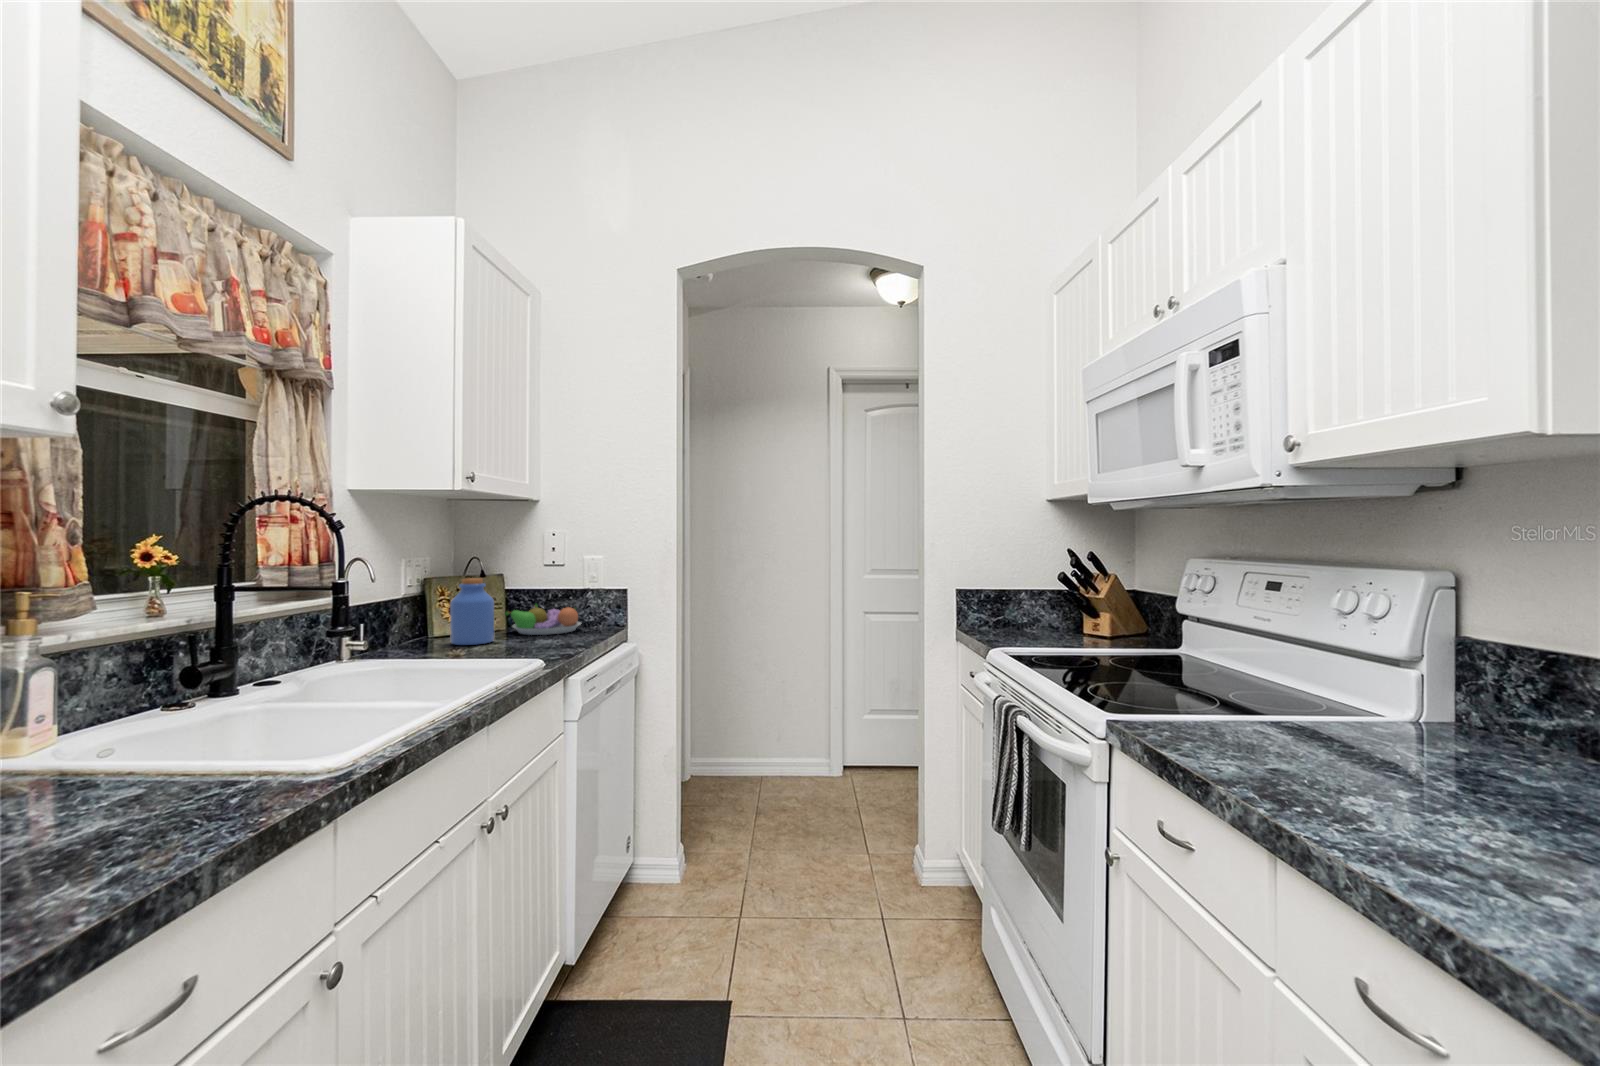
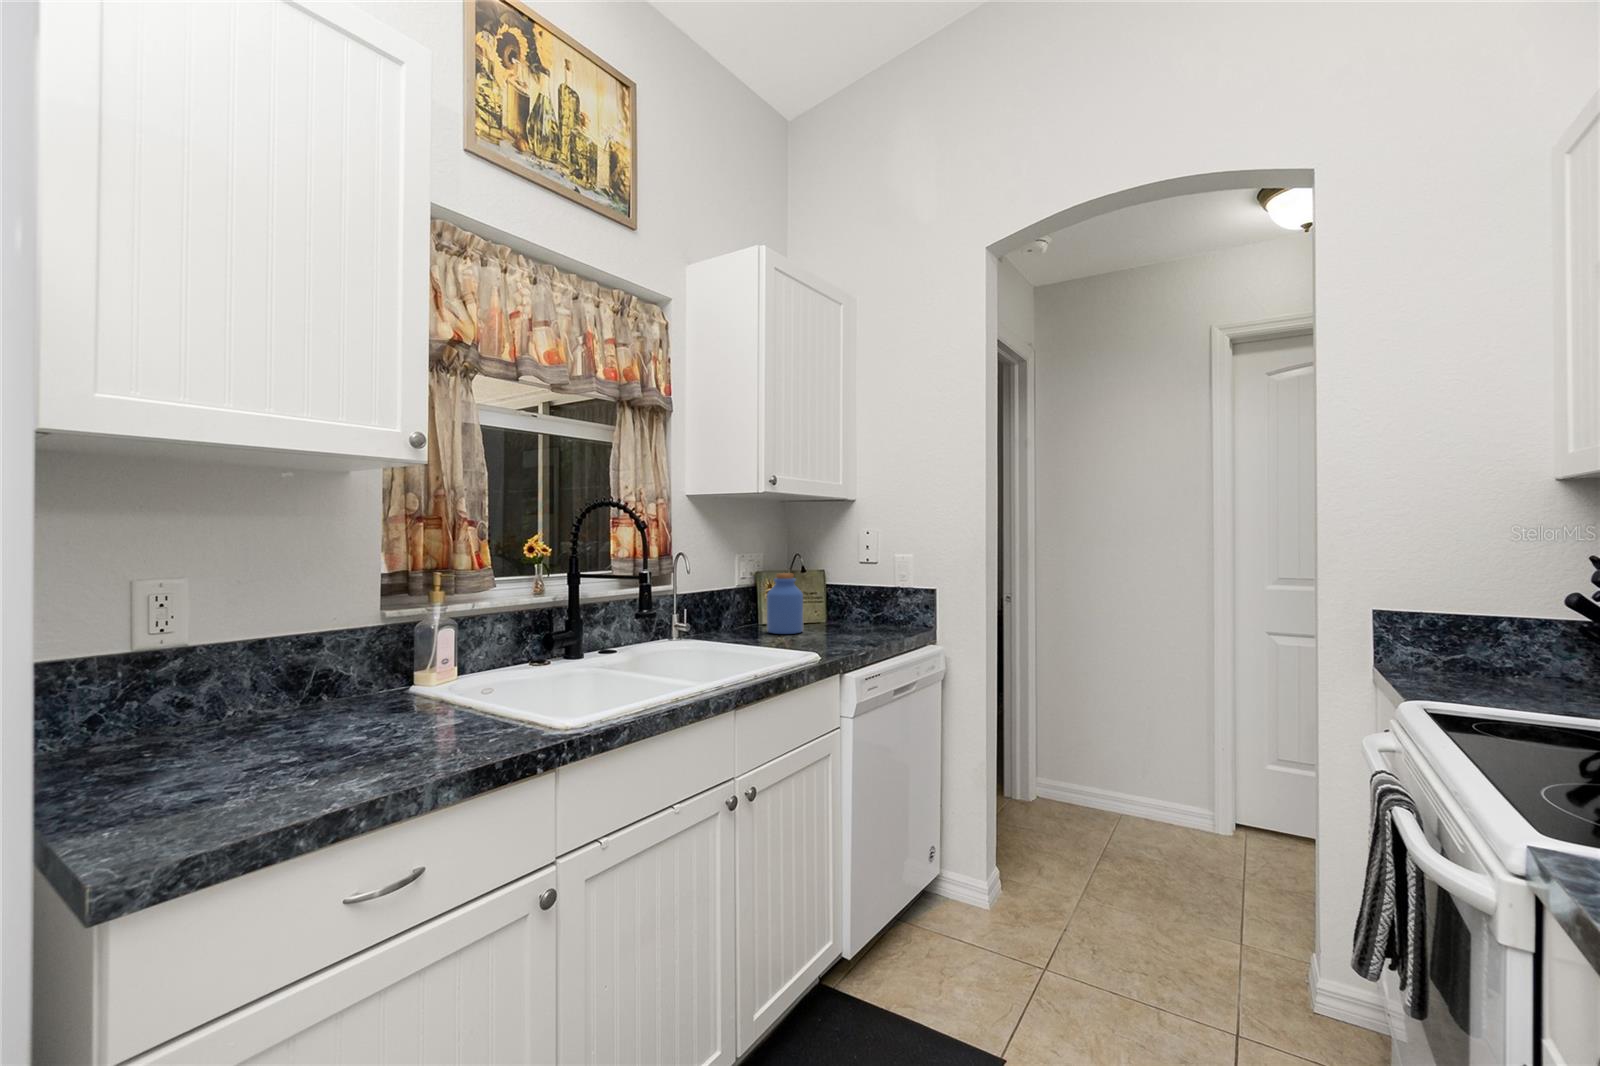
fruit bowl: present [505,604,581,635] -> none [821,599,889,629]

